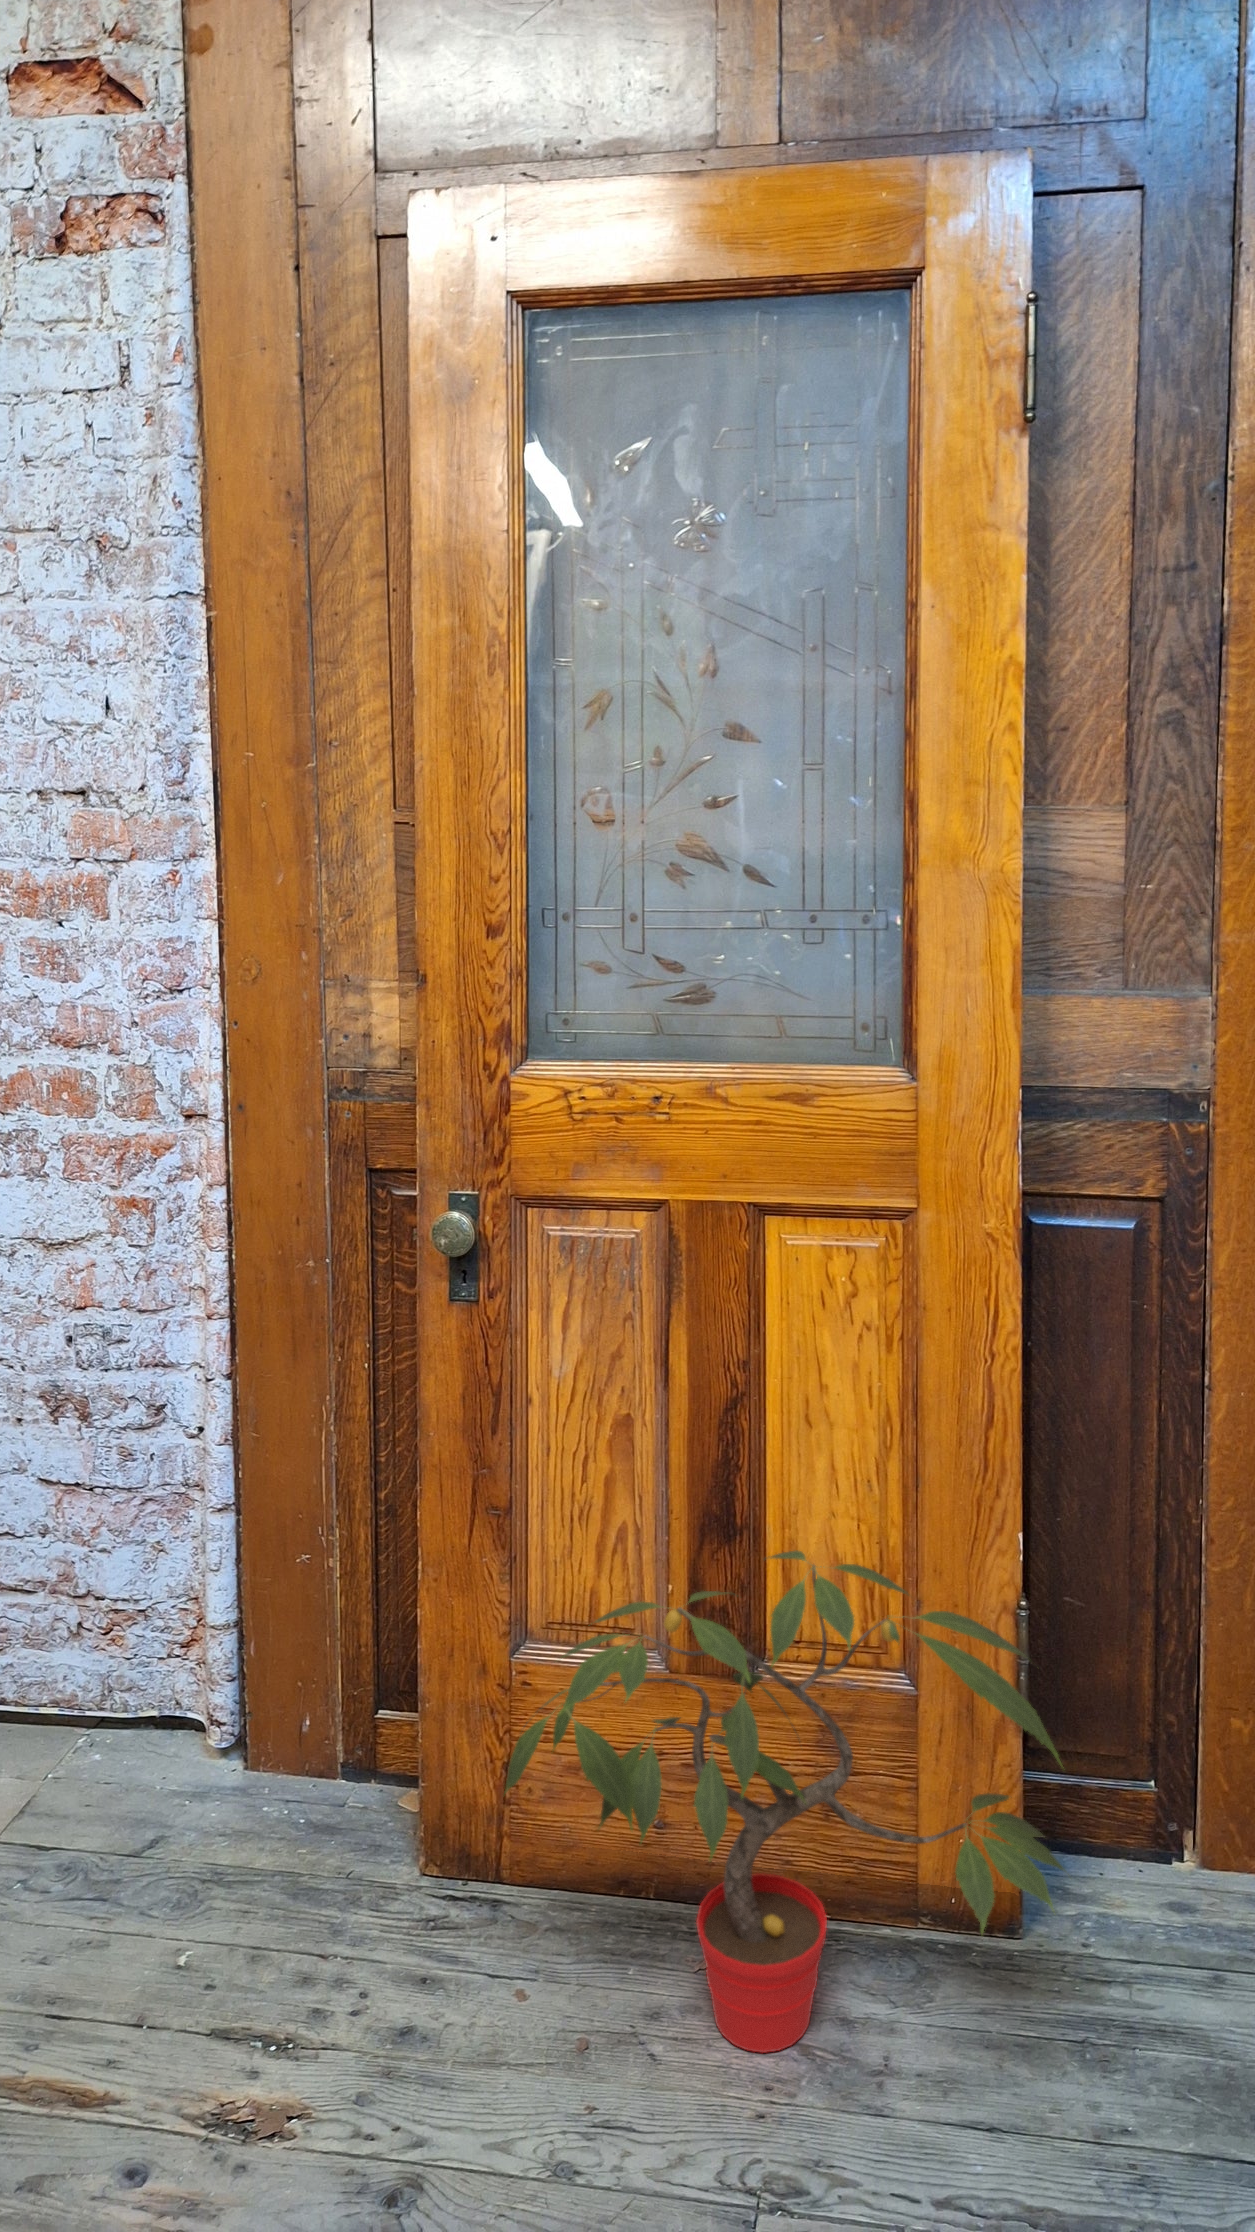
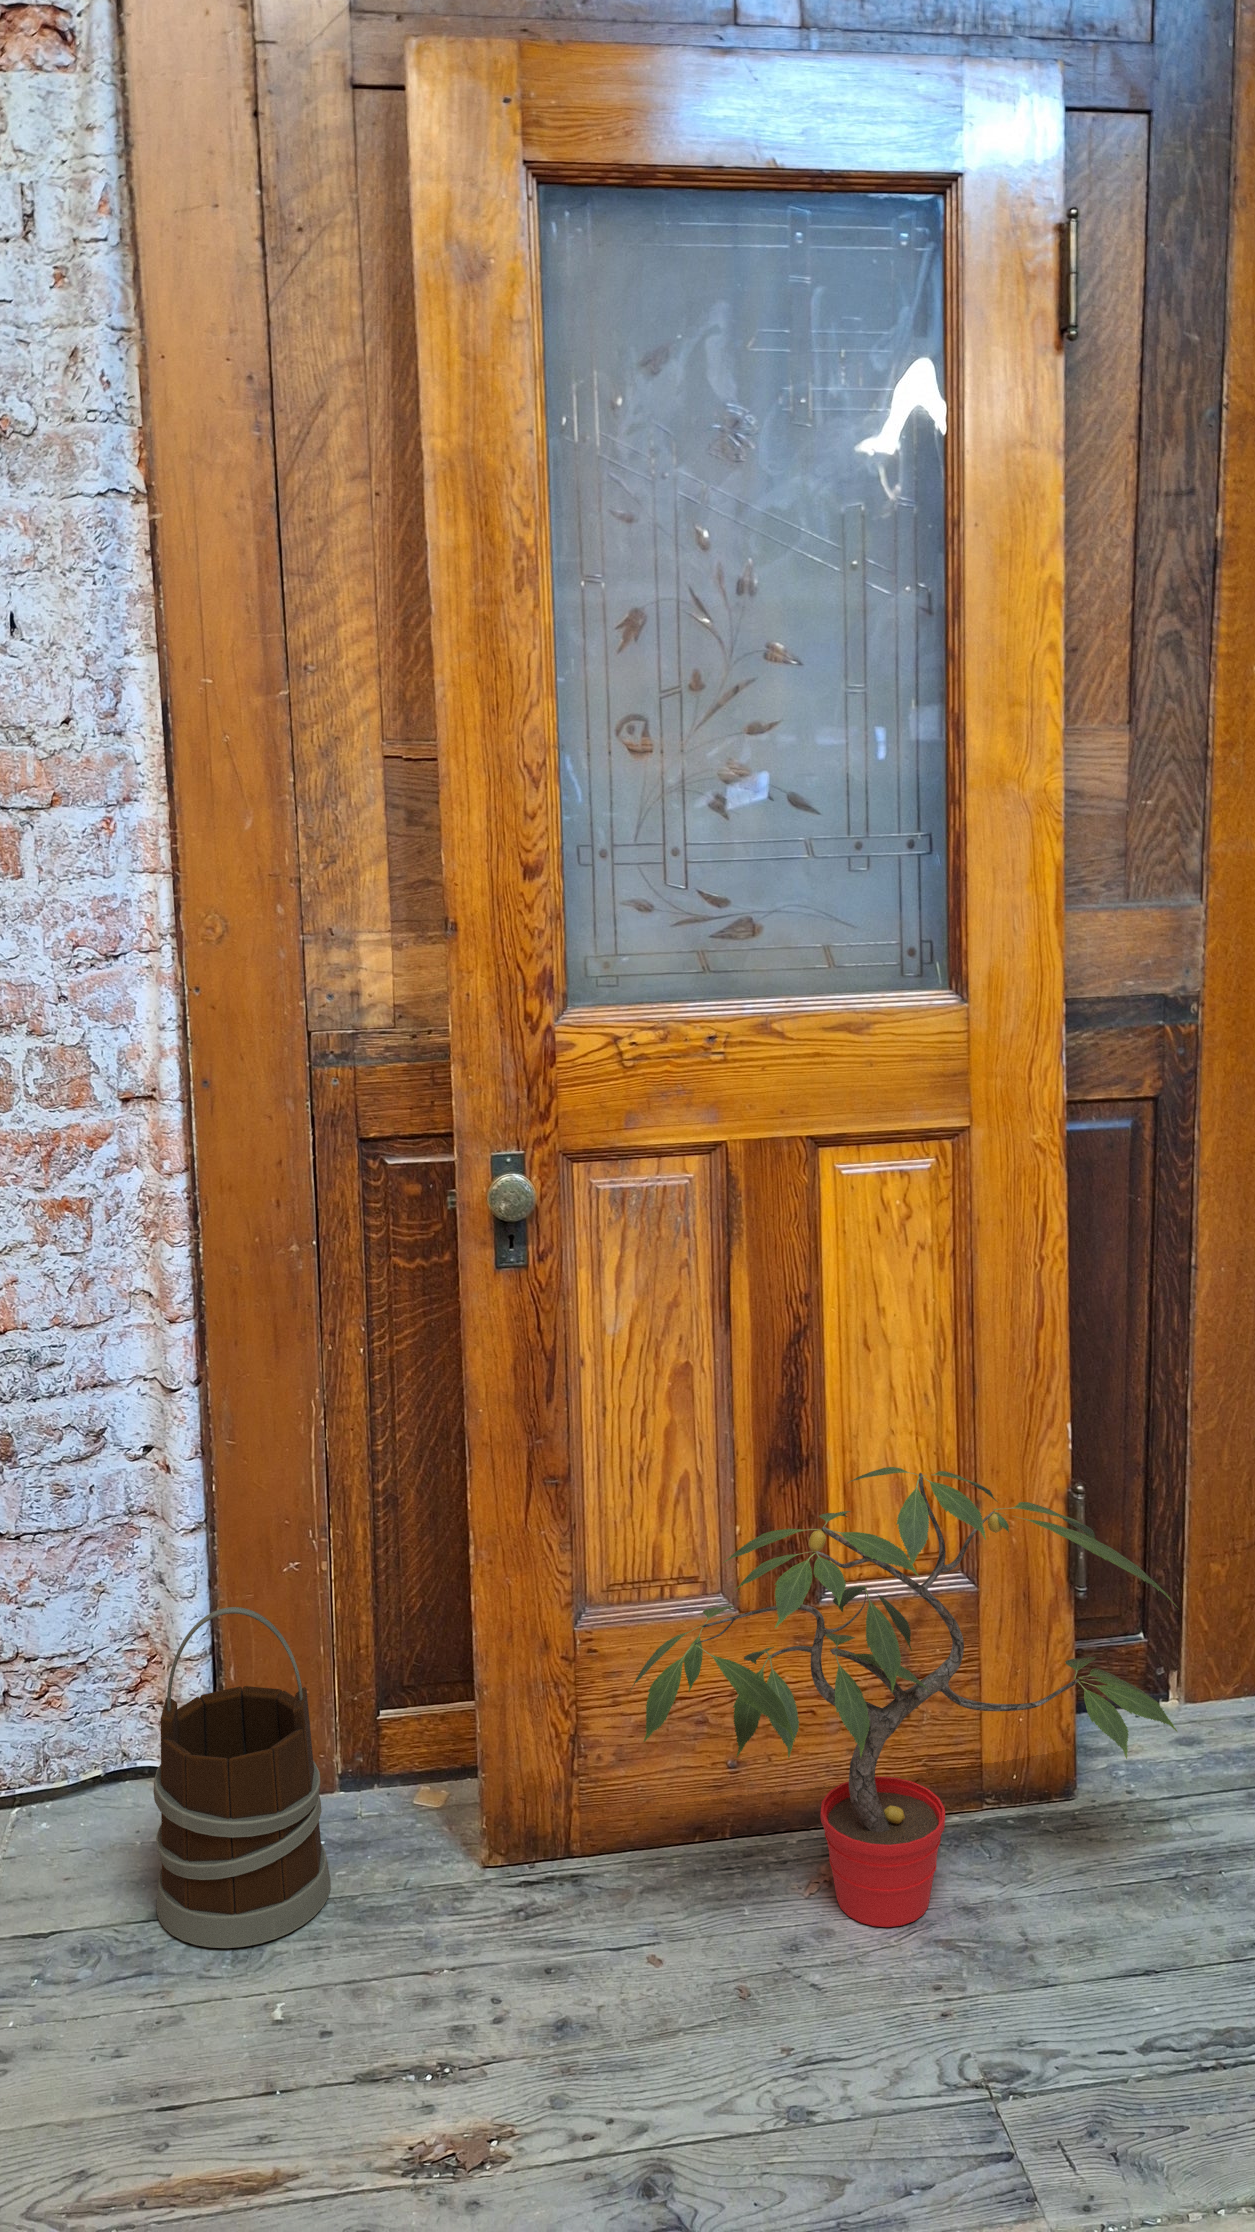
wooden bucket: none [126,1584,291,1910] -> present [153,1607,331,1948]

